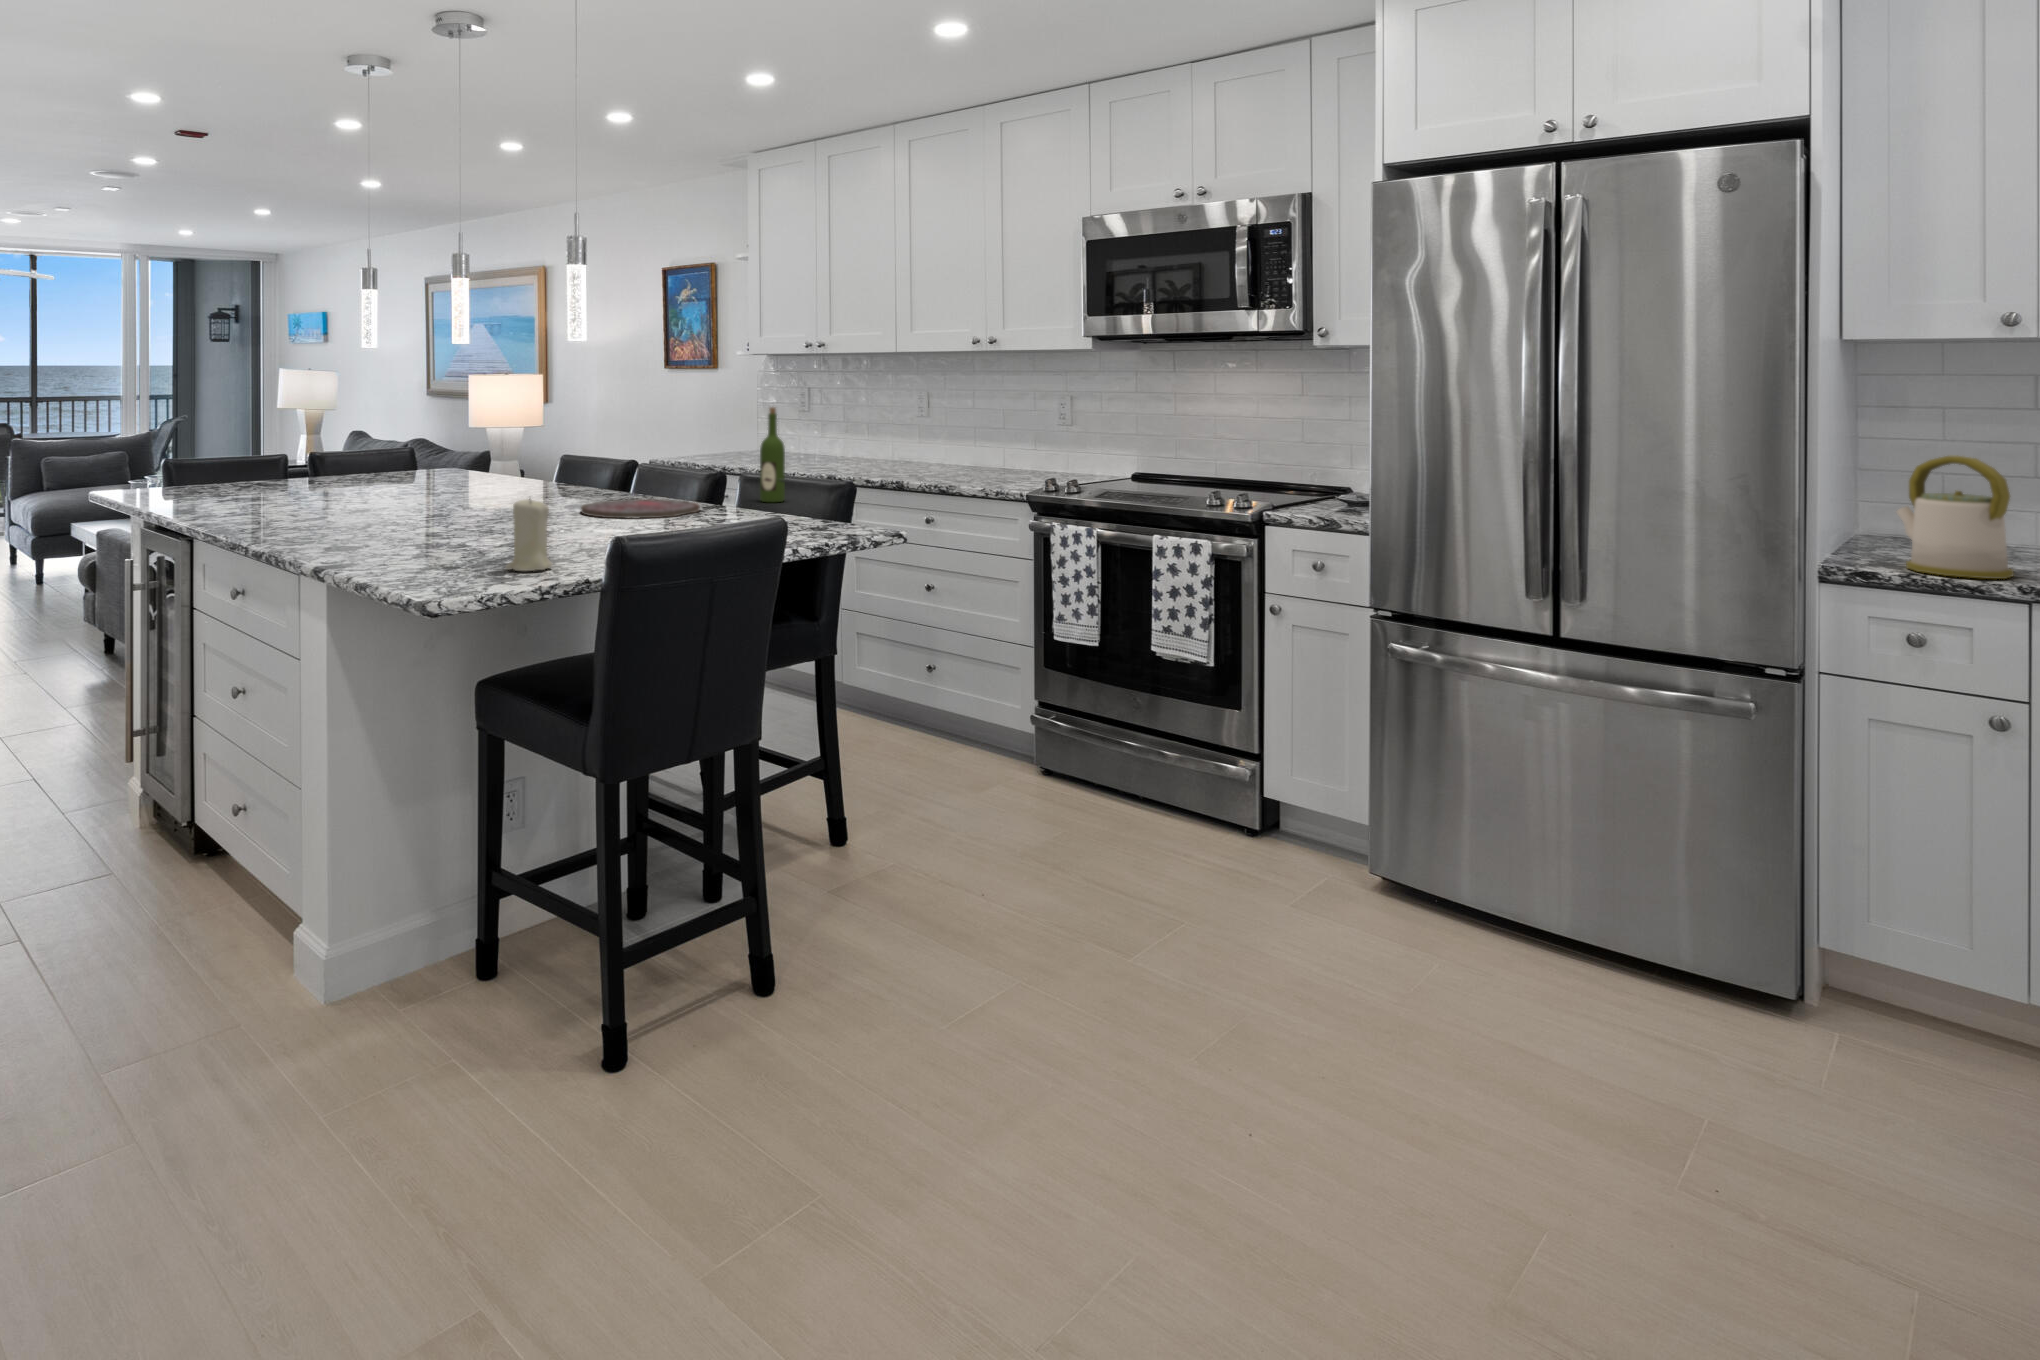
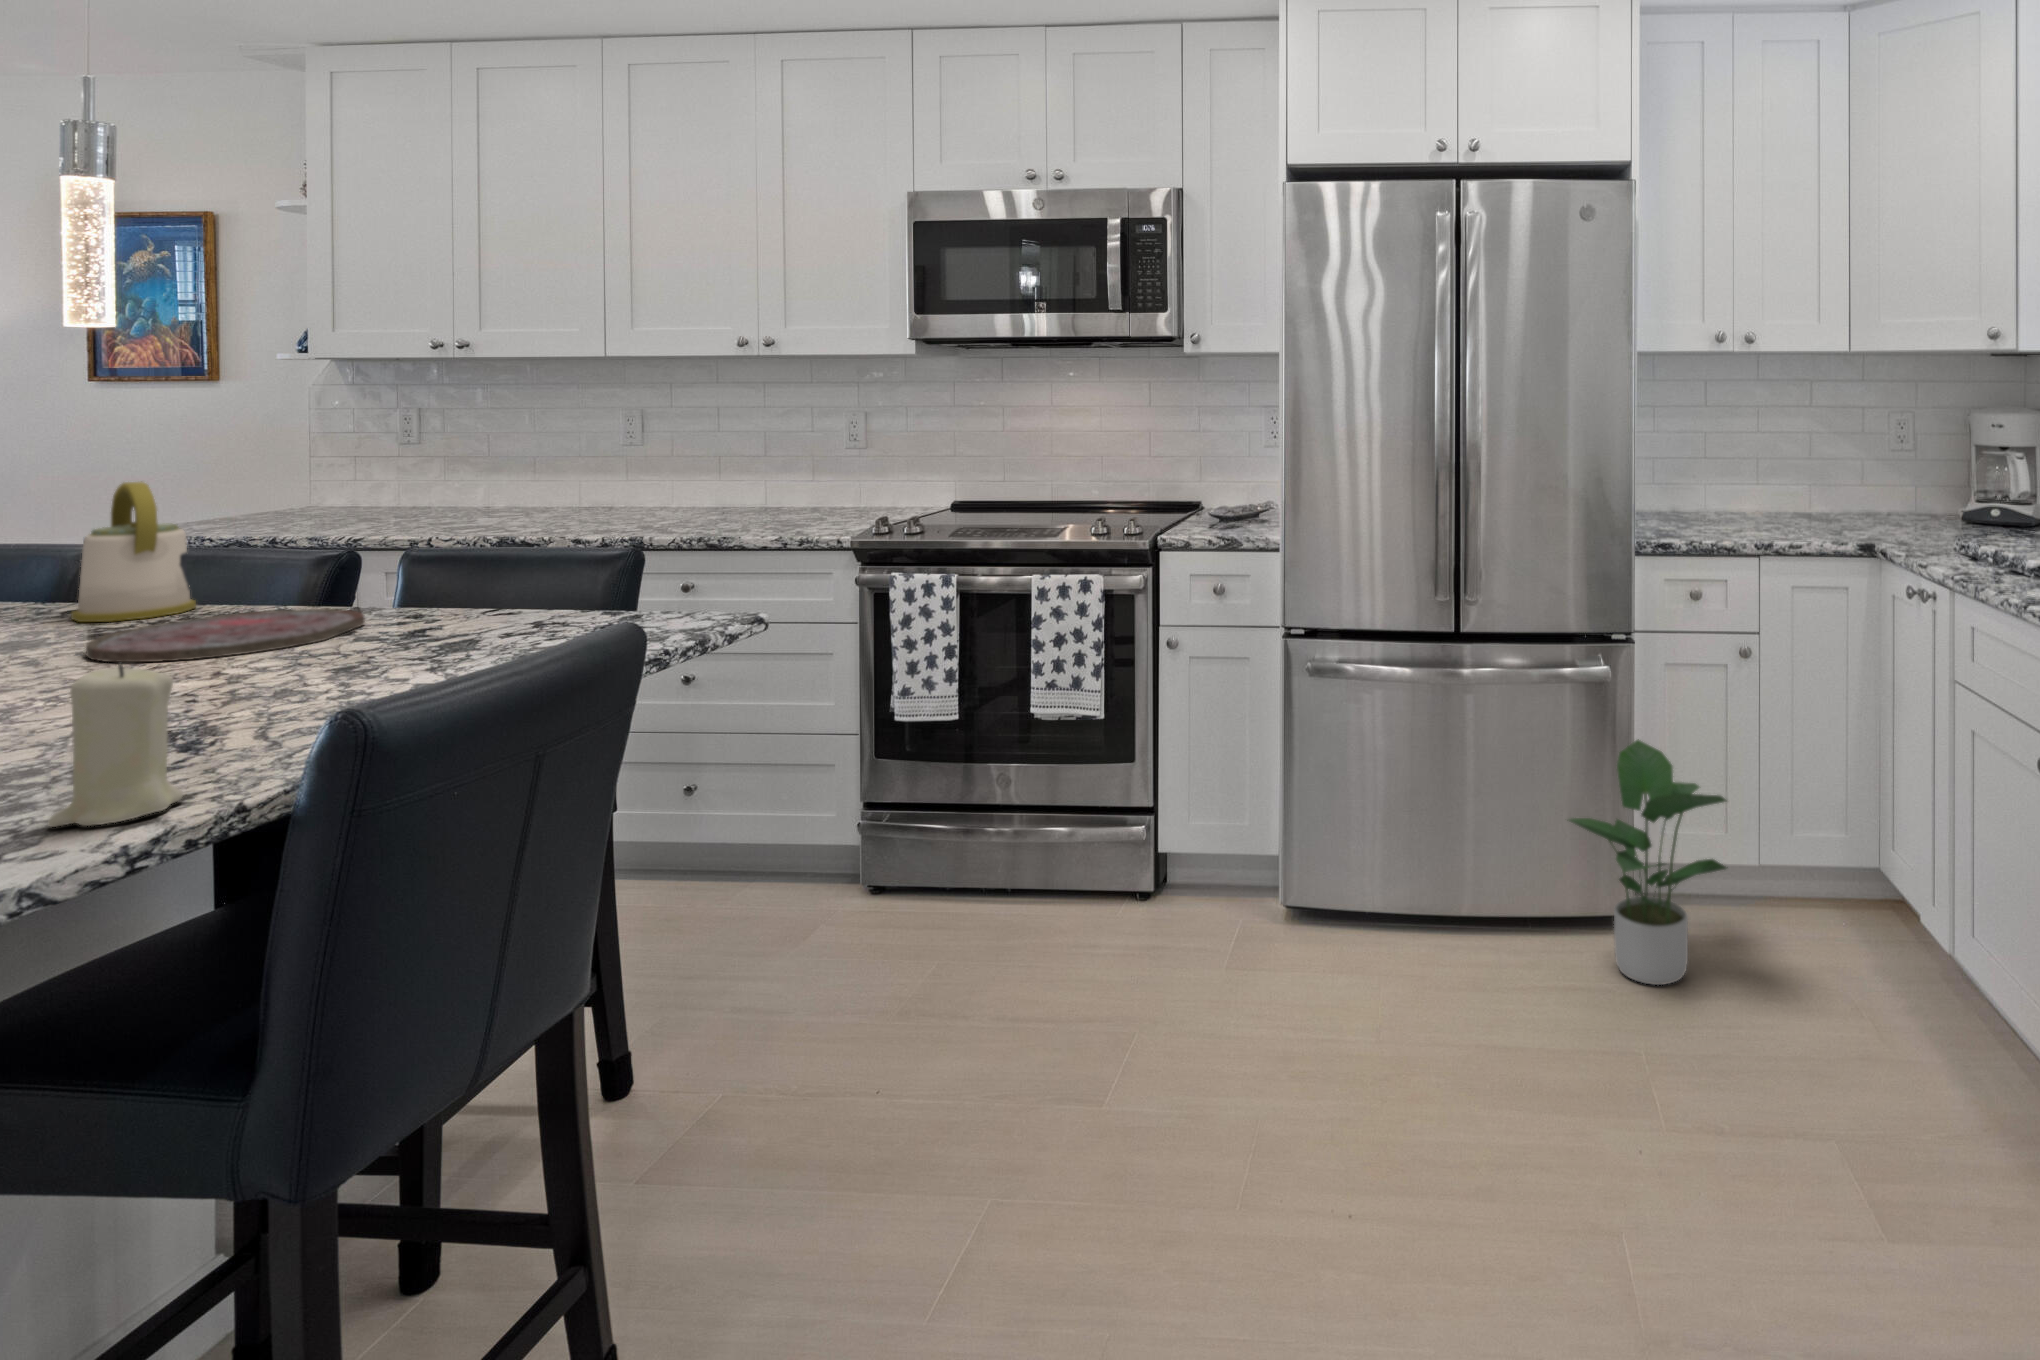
wine bottle: present [760,407,785,502] -> none [458,446,505,593]
kettle: present [1897,456,2014,579] -> present [71,482,196,622]
potted plant: none [1654,790,1890,1073] -> present [1569,739,1726,985]

